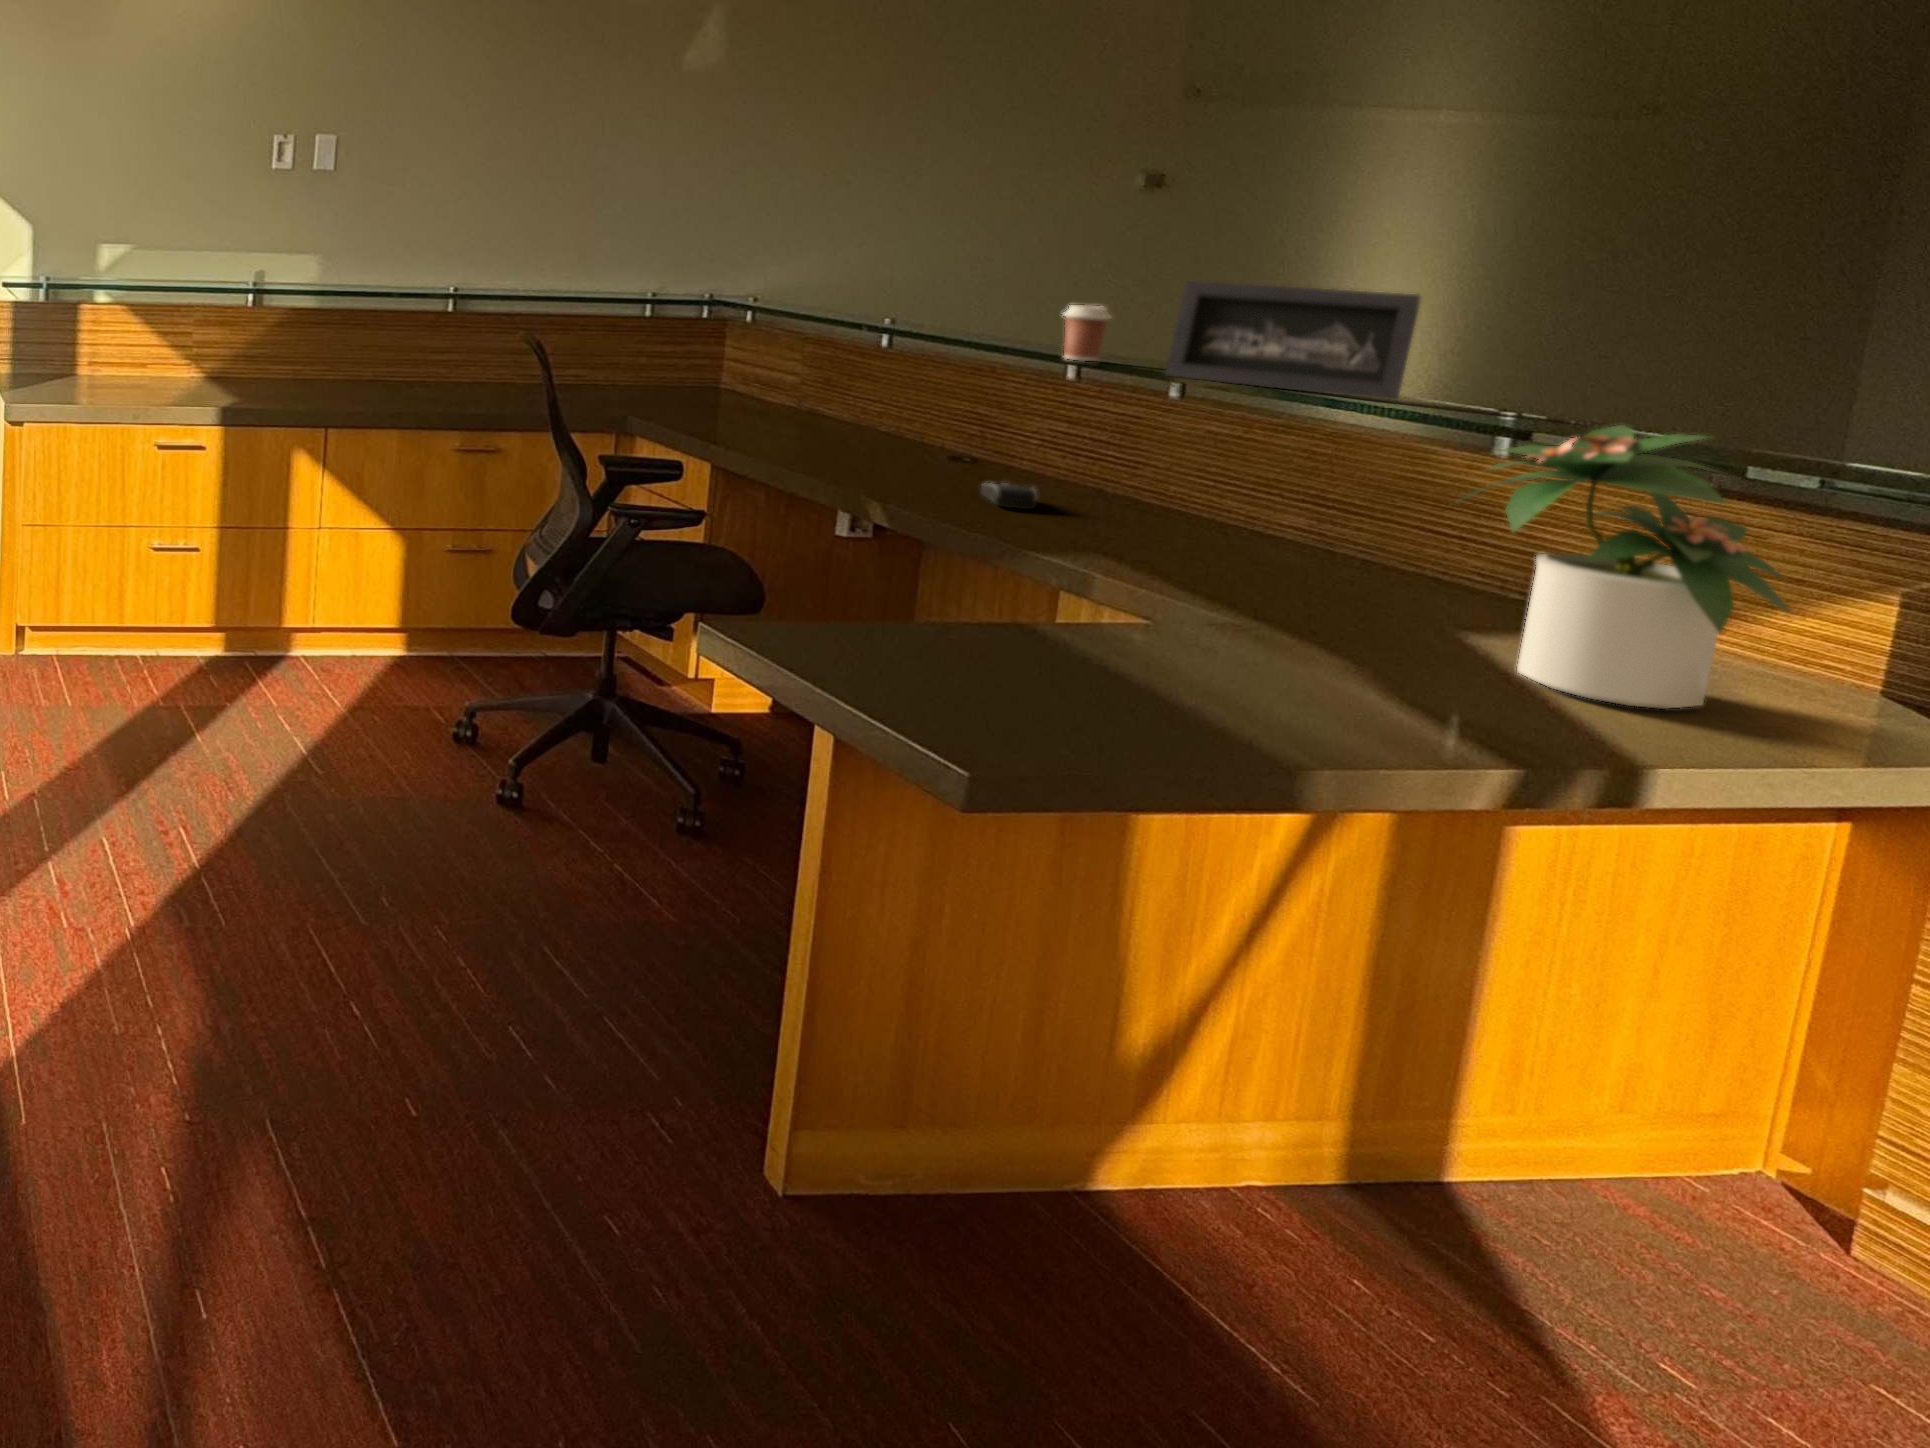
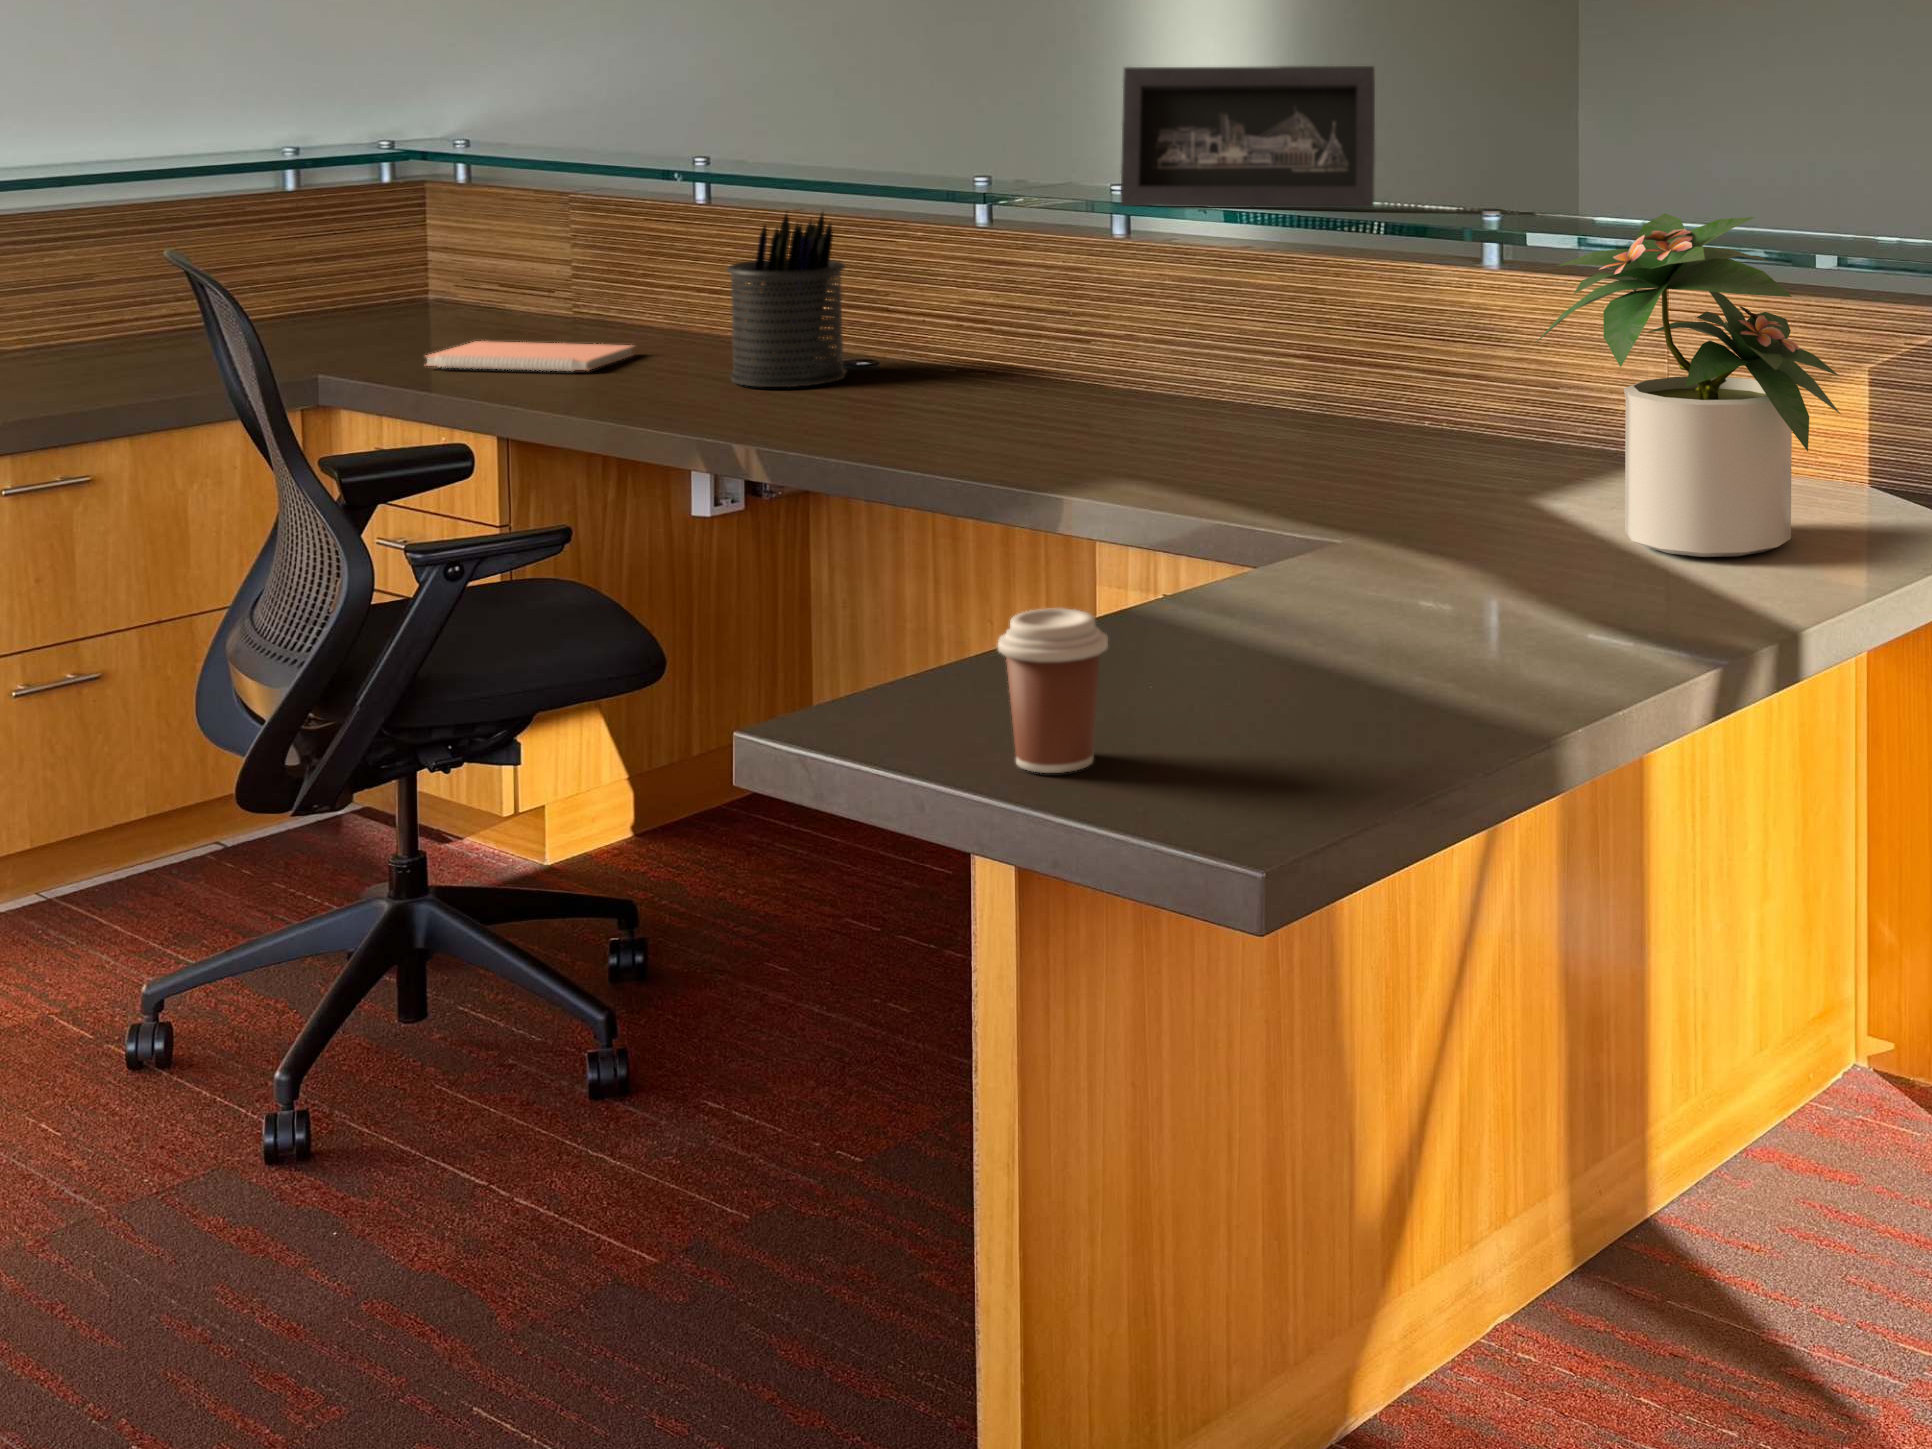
coffee cup: present [1064,305,1111,361] -> present [998,608,1108,773]
pen holder: none [858,353,949,463] -> present [727,213,846,387]
notebook: none [679,409,810,433] -> present [426,341,634,371]
computer mouse: present [981,483,1038,509] -> none [936,396,1018,434]

